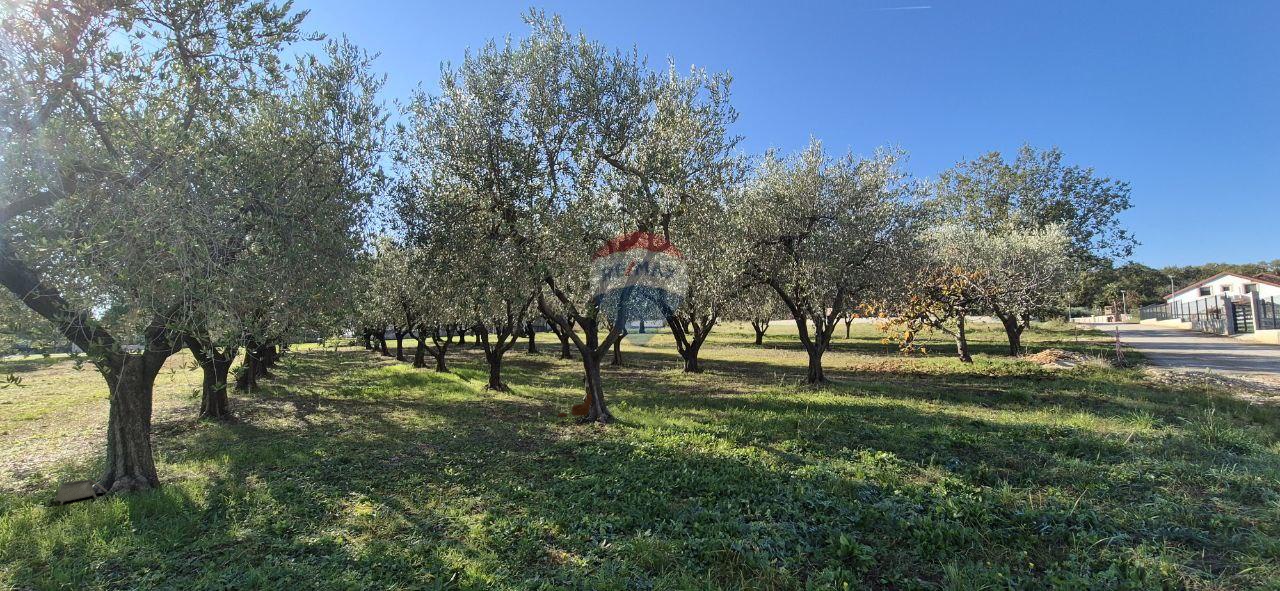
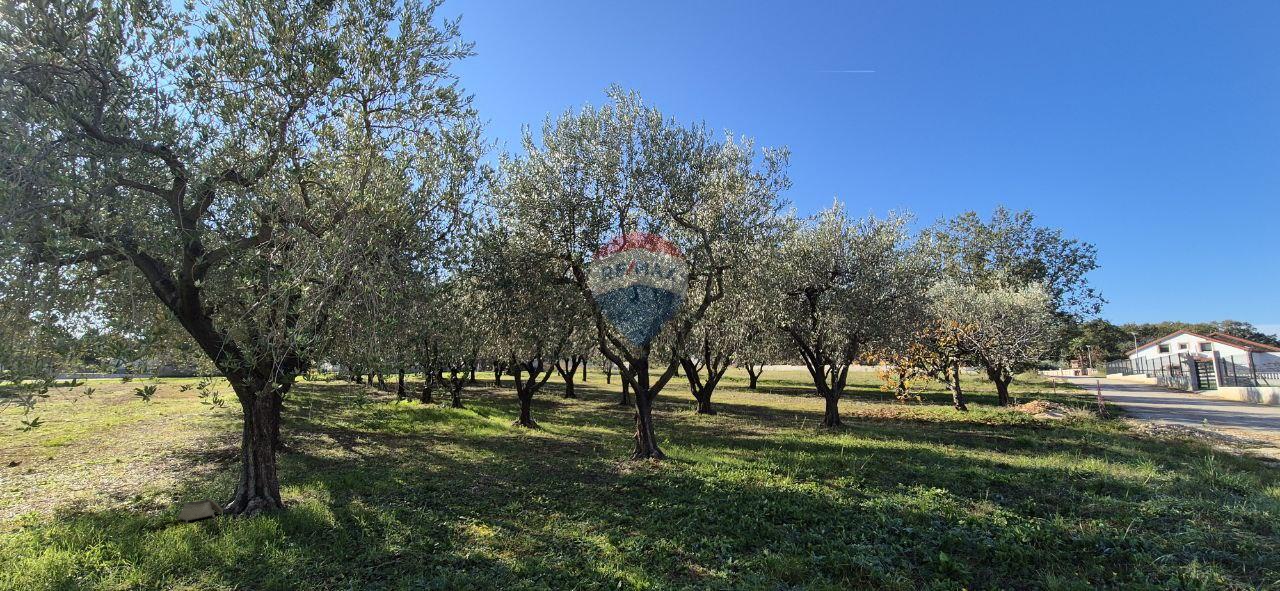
lounge chair: present [557,394,592,423] -> none [609,431,642,460]

